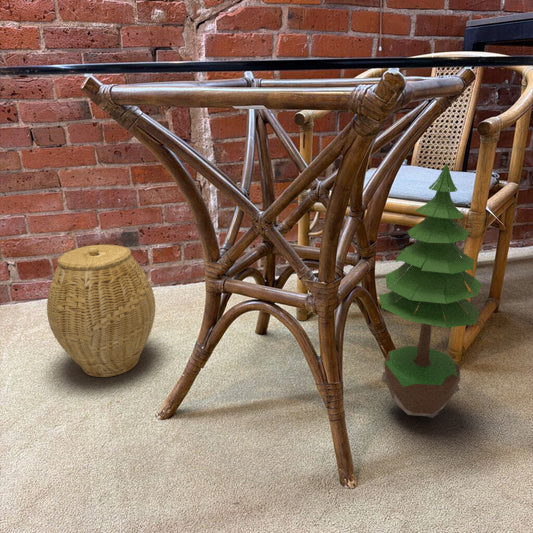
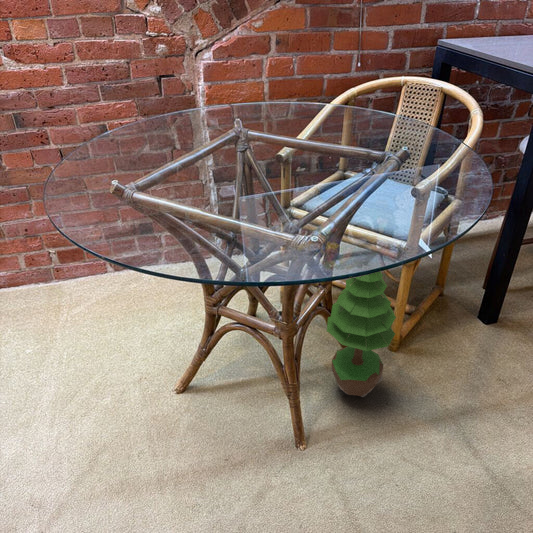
woven basket: present [47,245,155,377] -> none [92,260,170,356]

